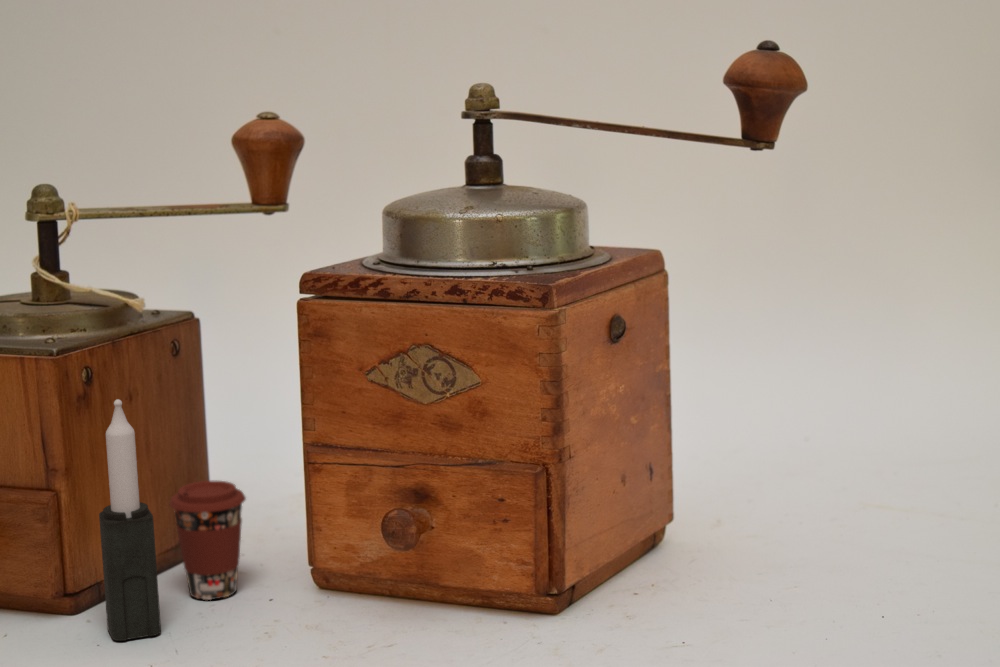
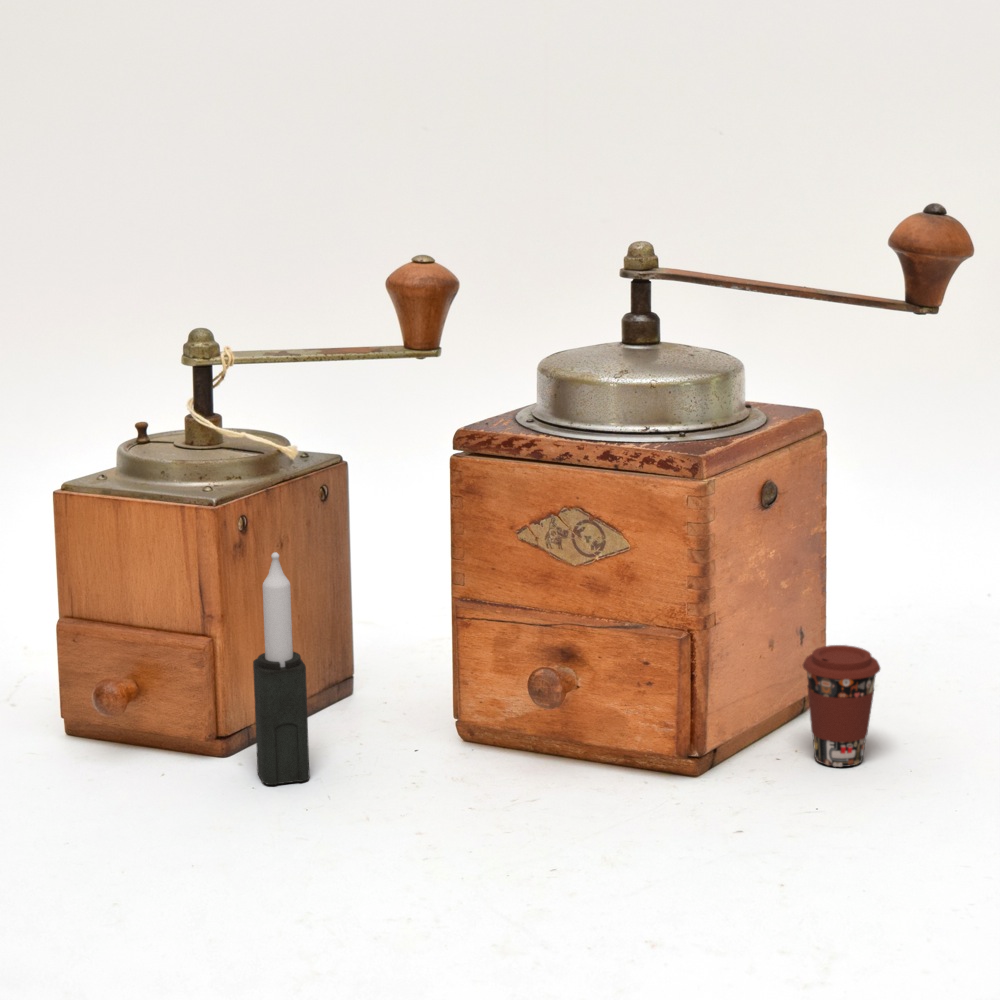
coffee cup: present [169,481,246,600] -> present [803,645,880,767]

